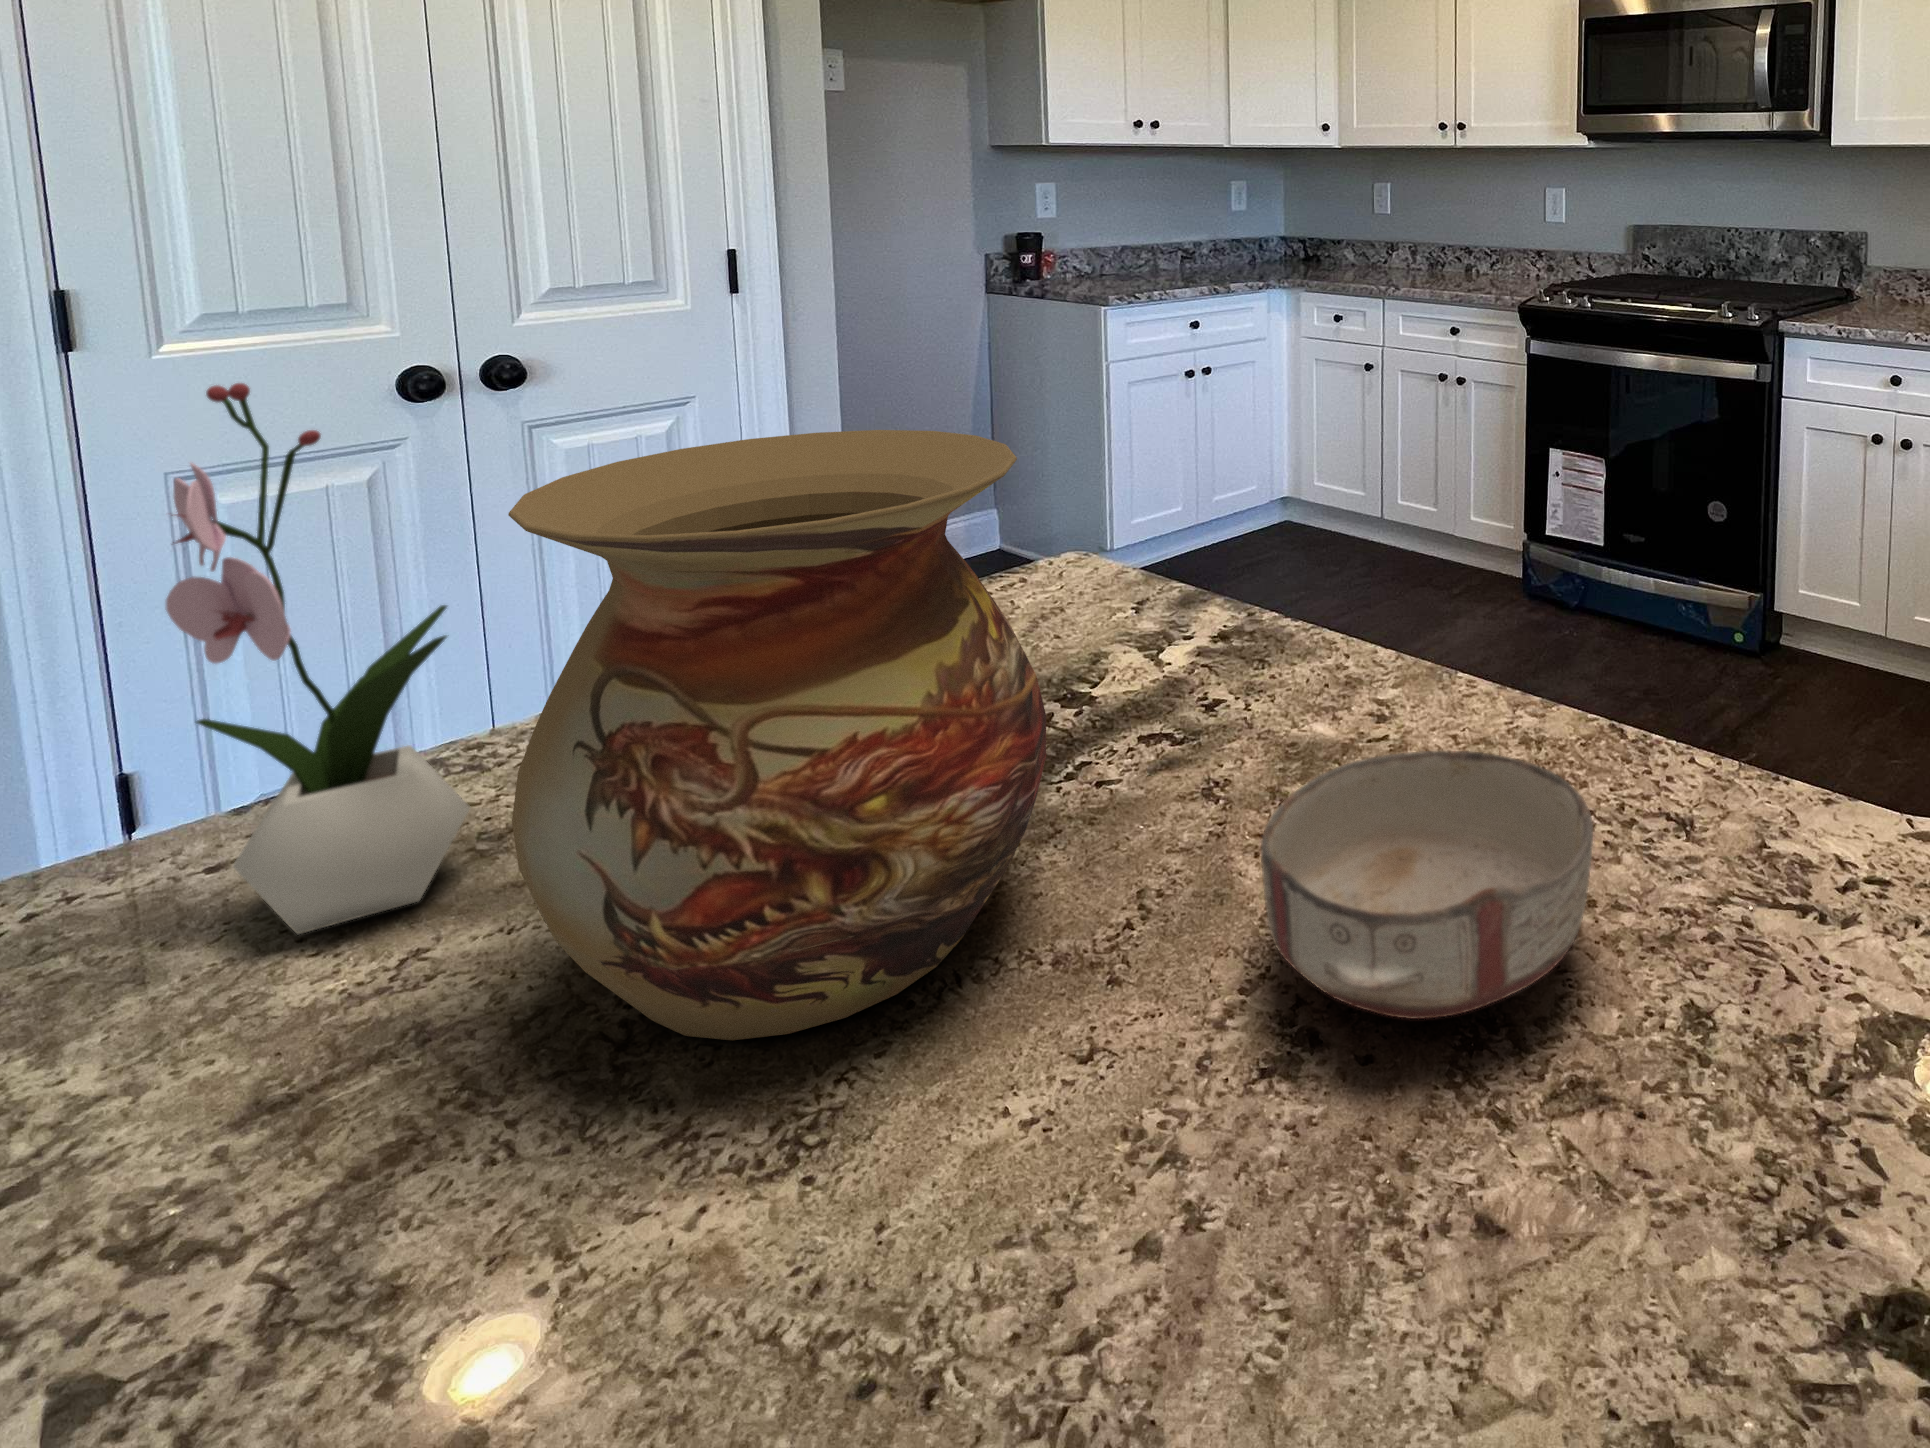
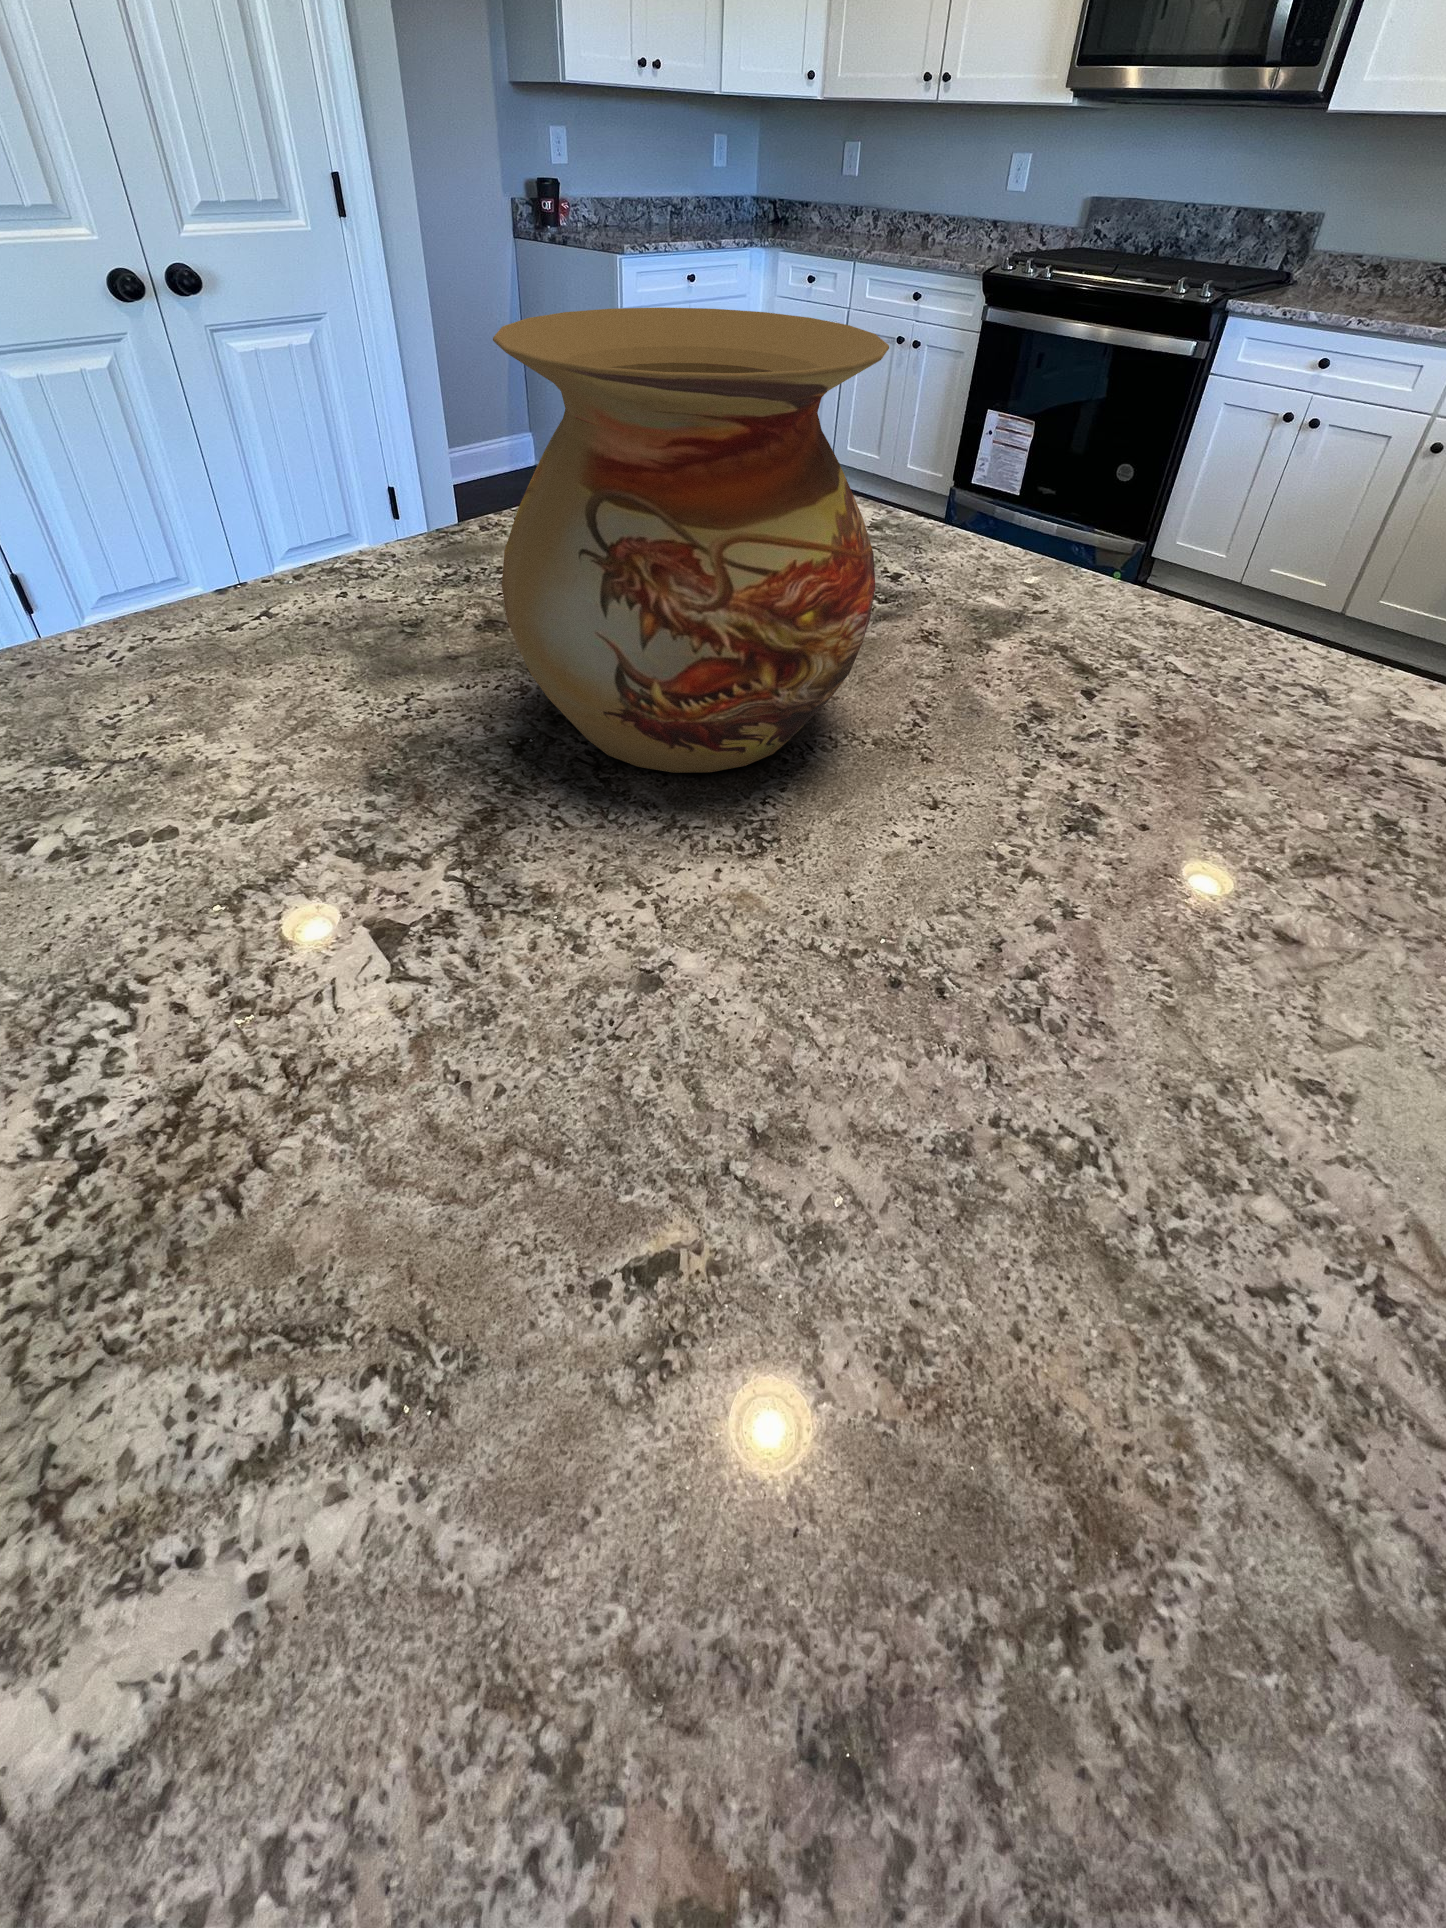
flower arrangement: present [166,383,470,934] -> none [163,222,403,678]
ceramic bowl: present [1261,751,1593,1019] -> none [1053,618,1341,805]

